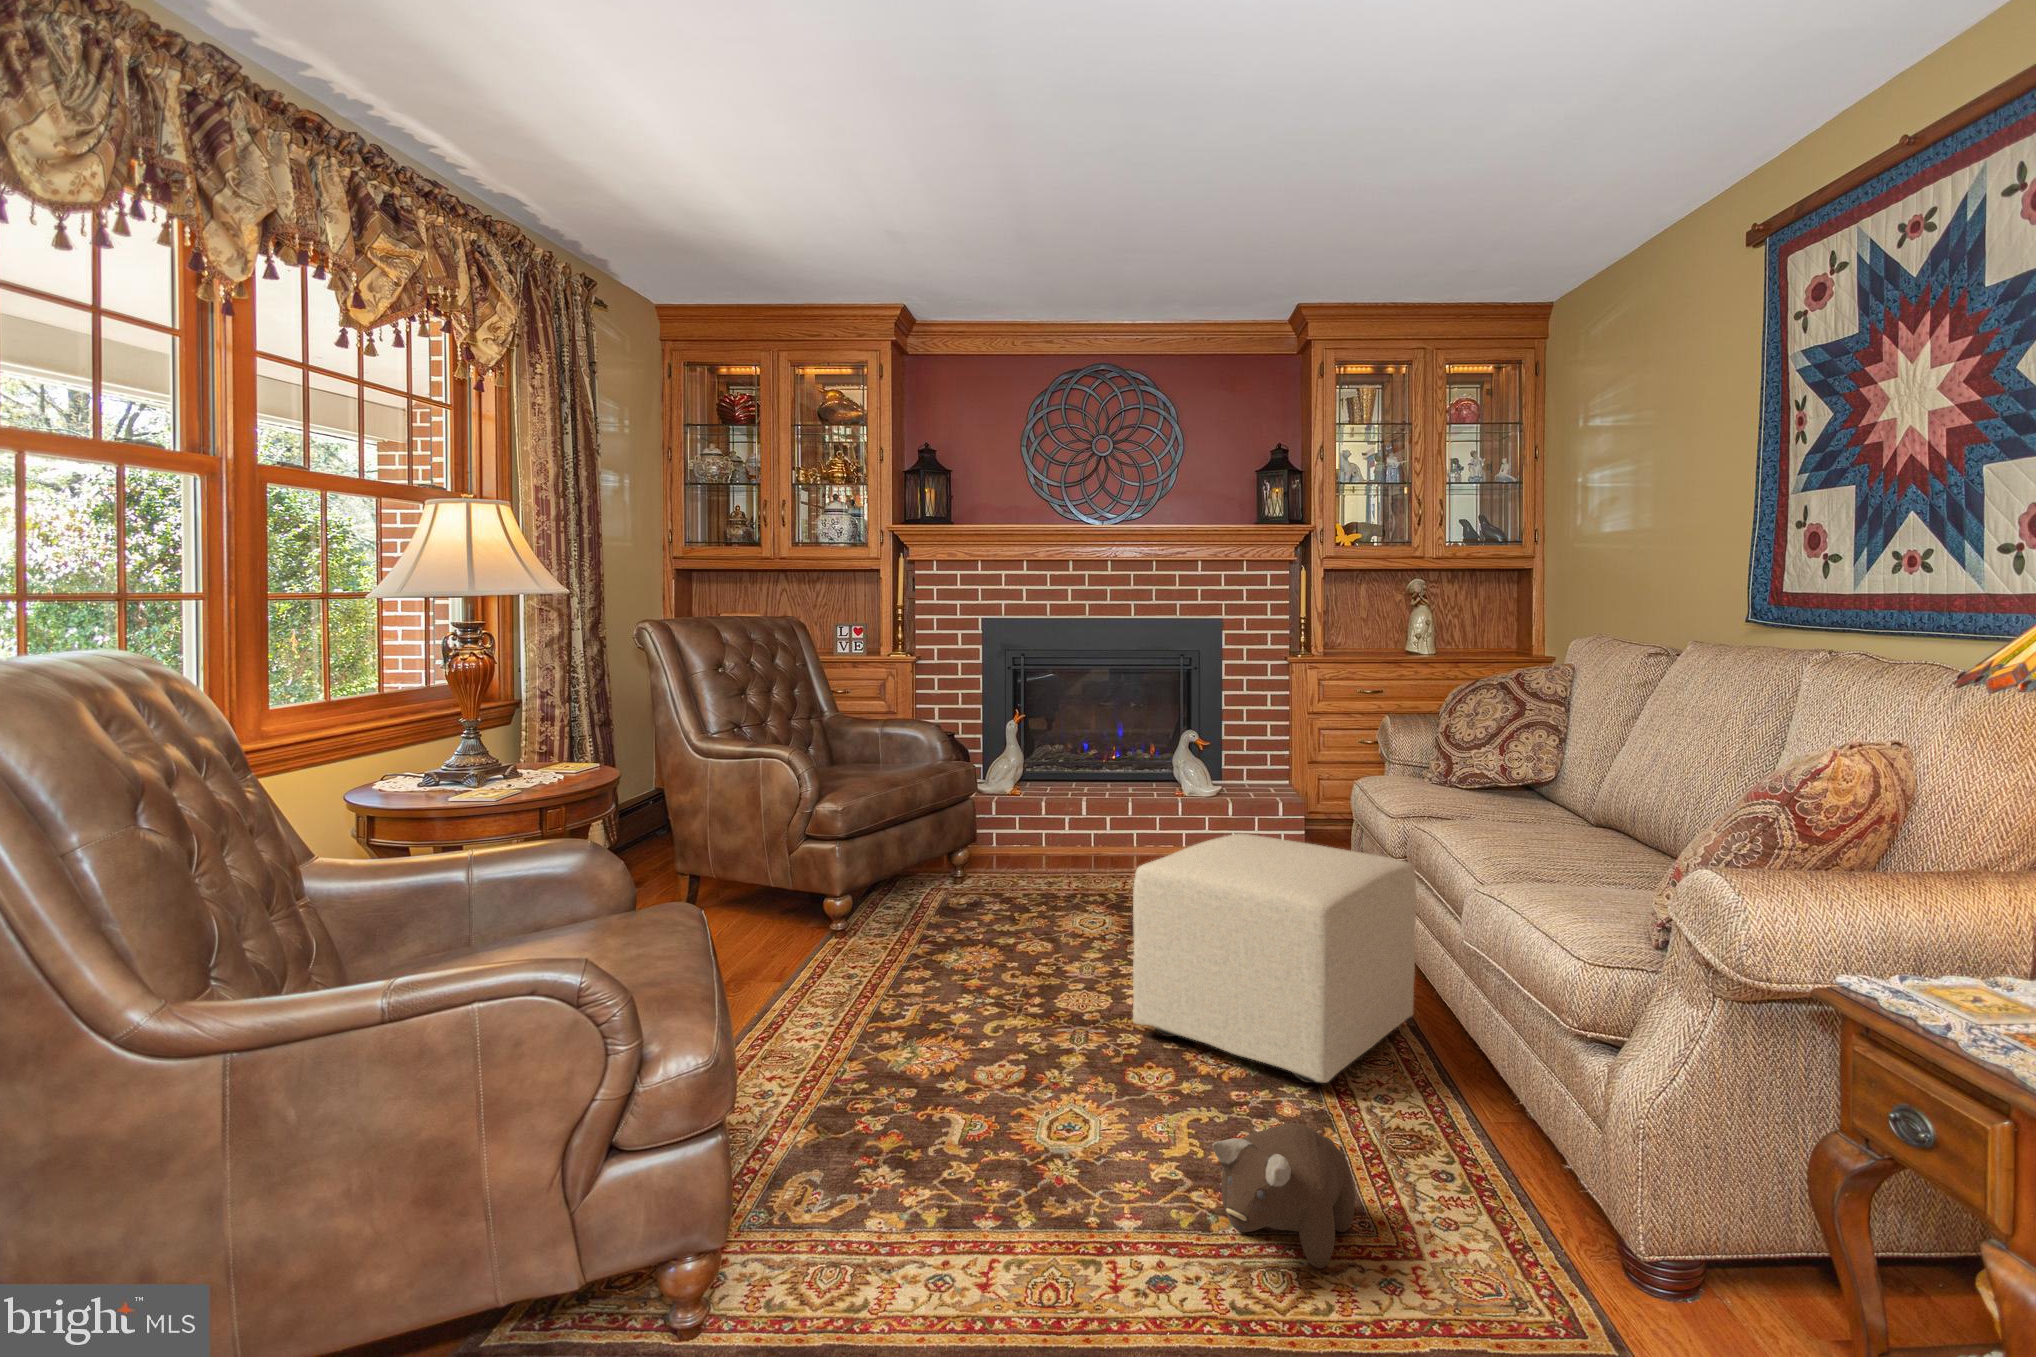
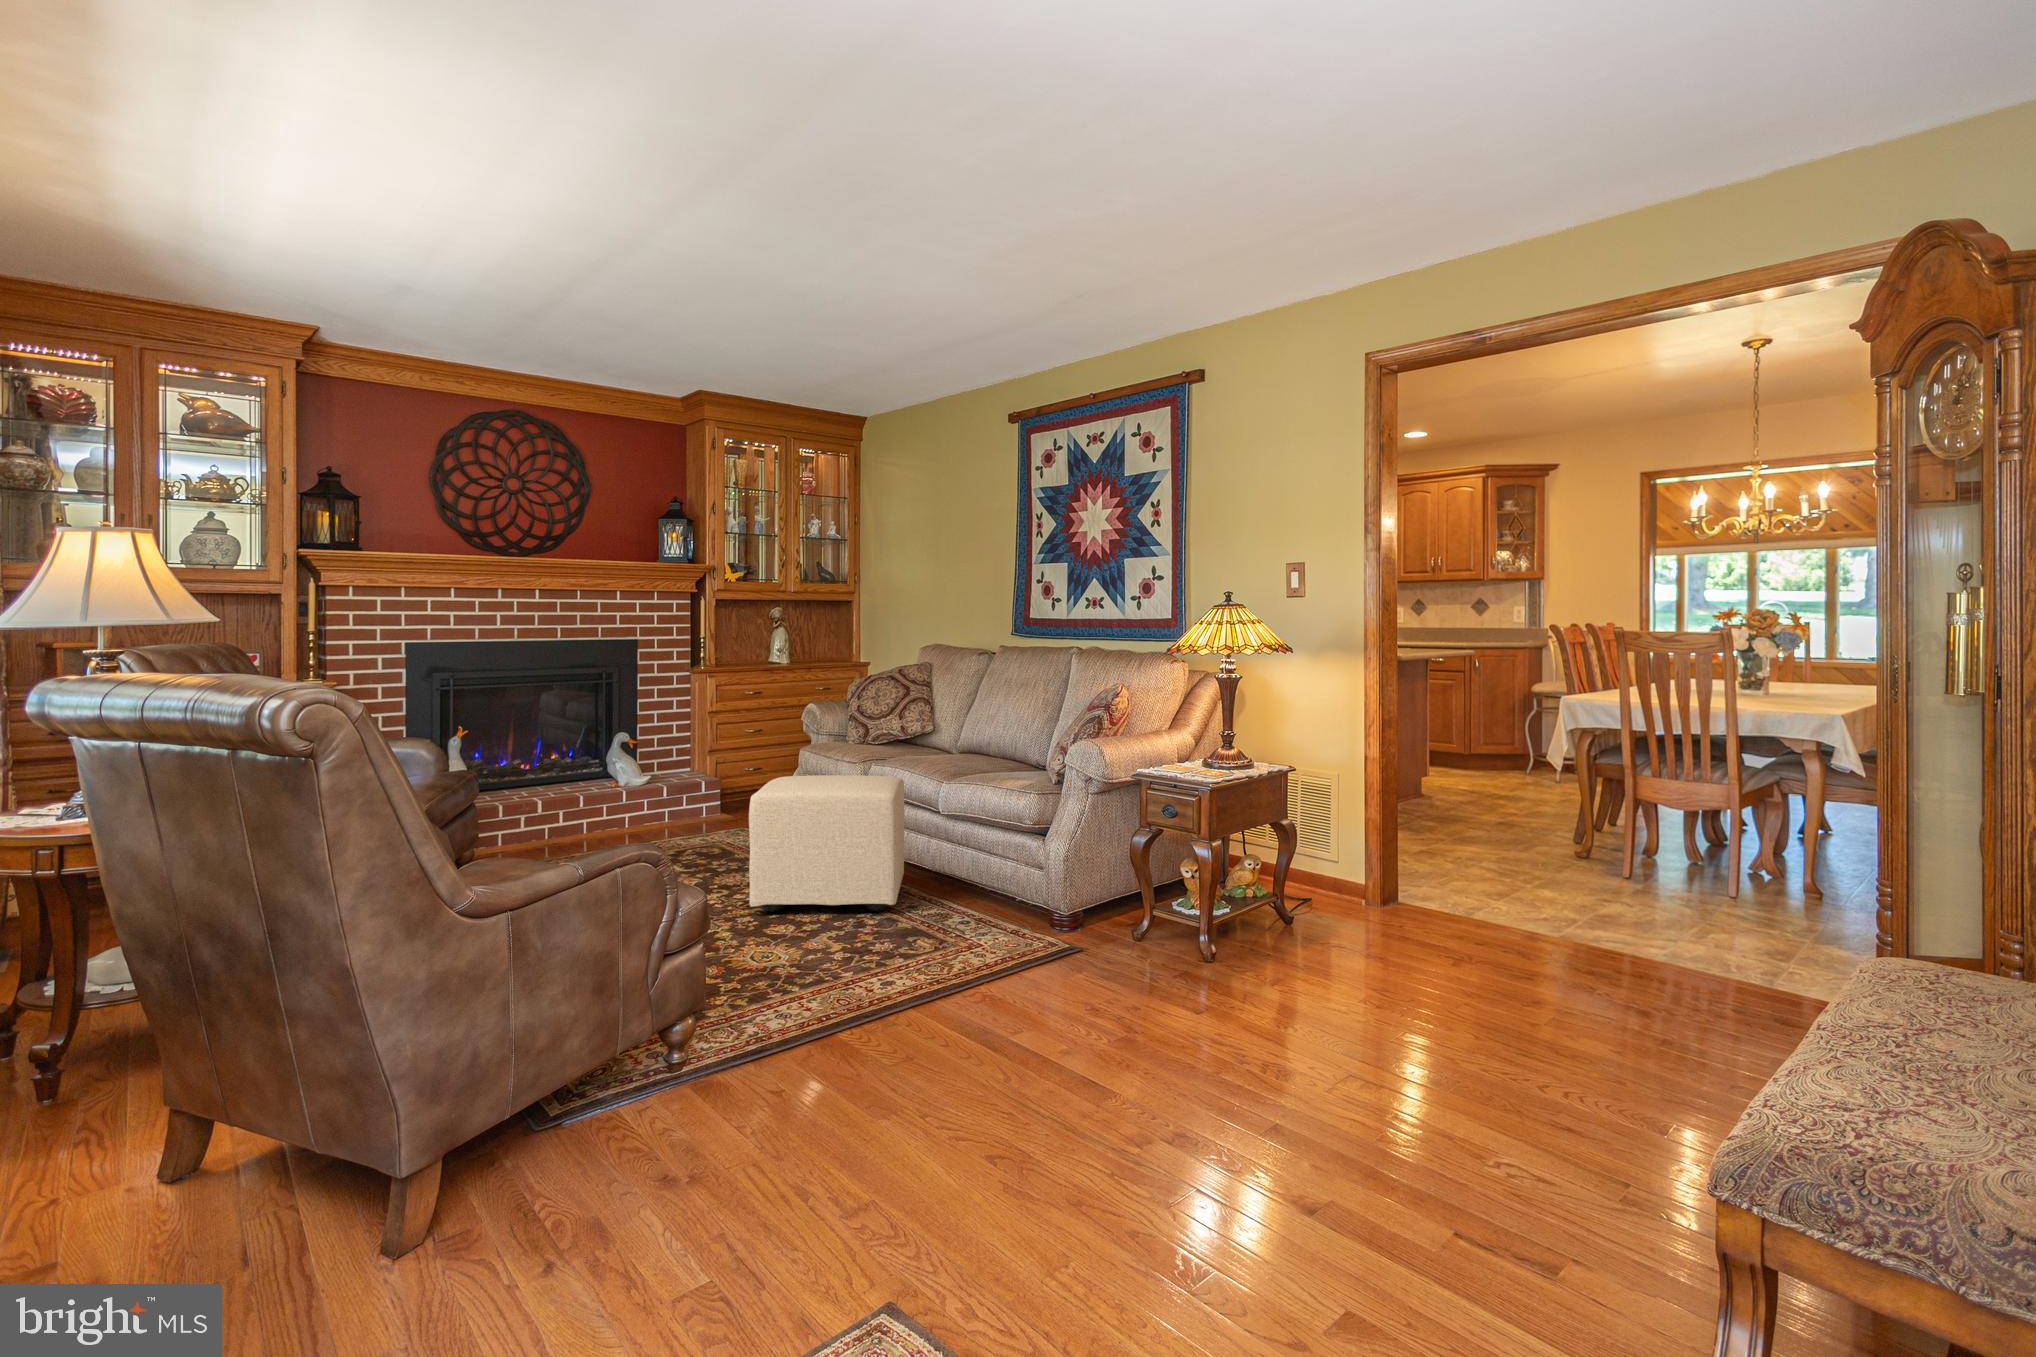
plush toy: present [1213,1123,1355,1268] -> none [906,894,973,960]

